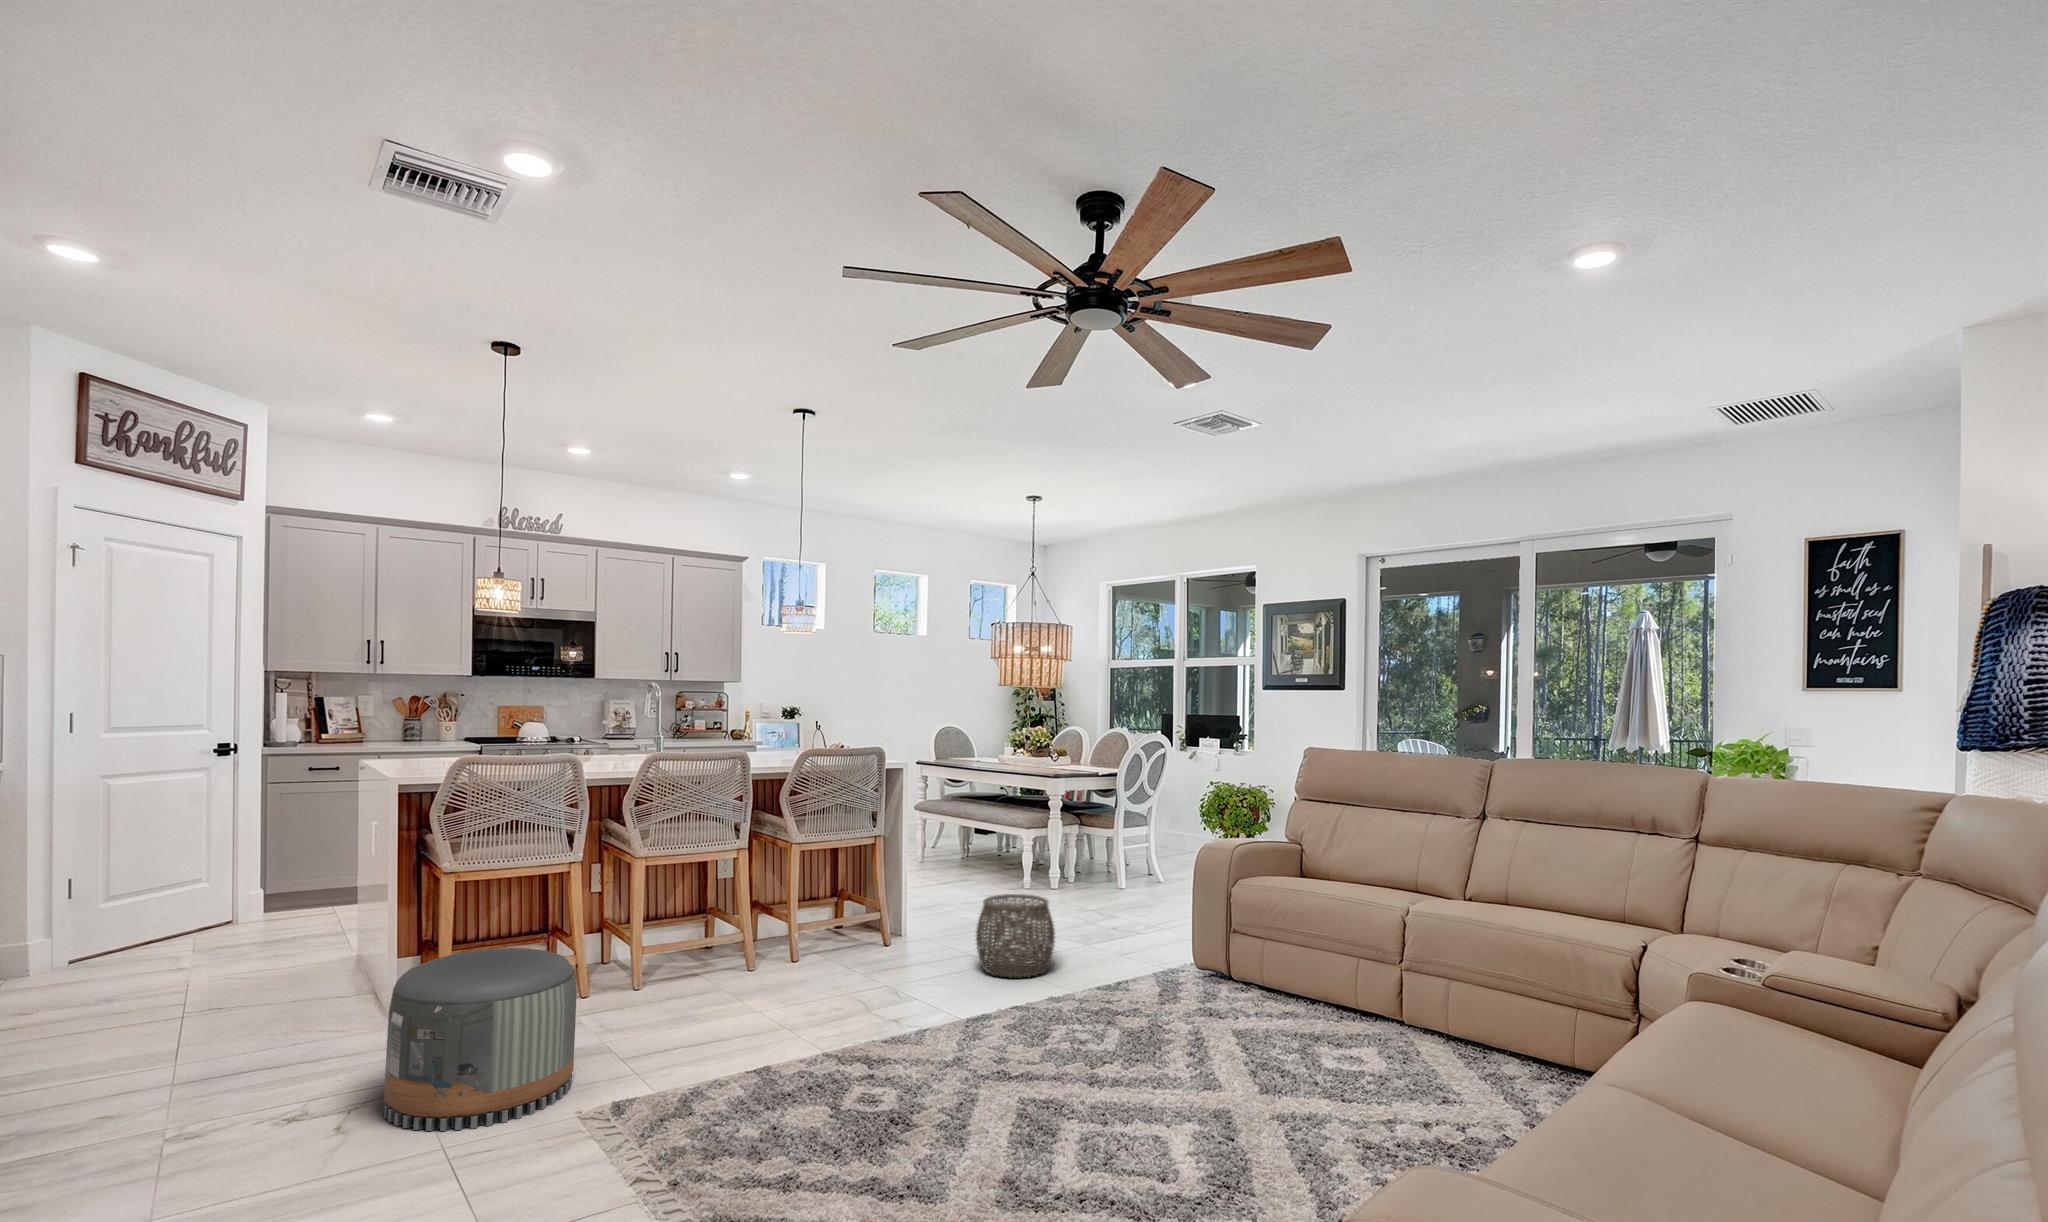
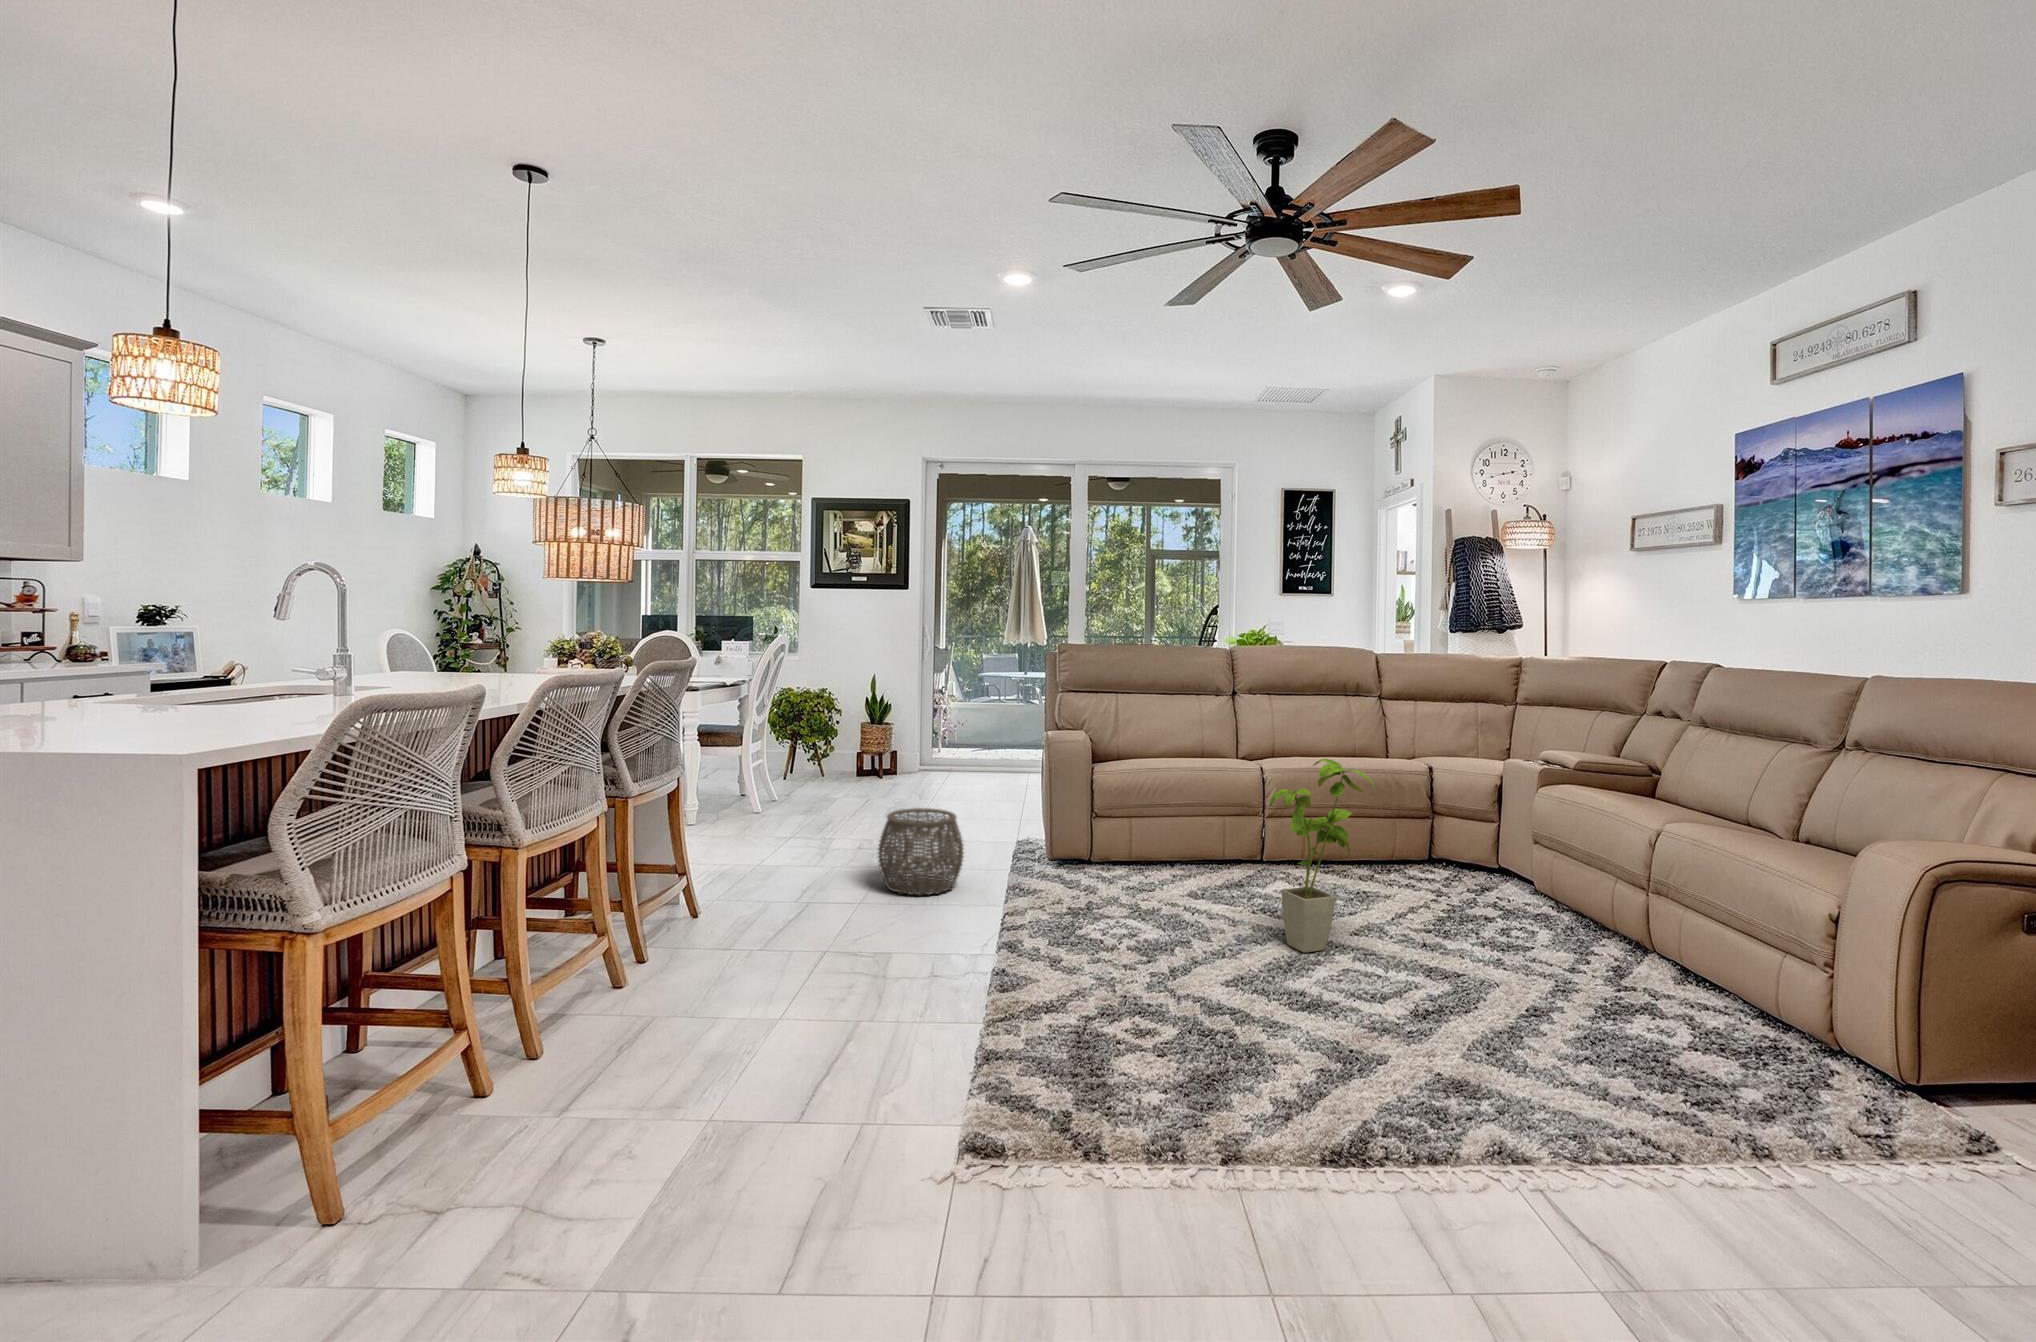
house plant: none [1148,877,1271,1113] -> present [1270,759,1376,953]
pouf: present [383,948,577,1131] -> none [638,961,888,1248]

